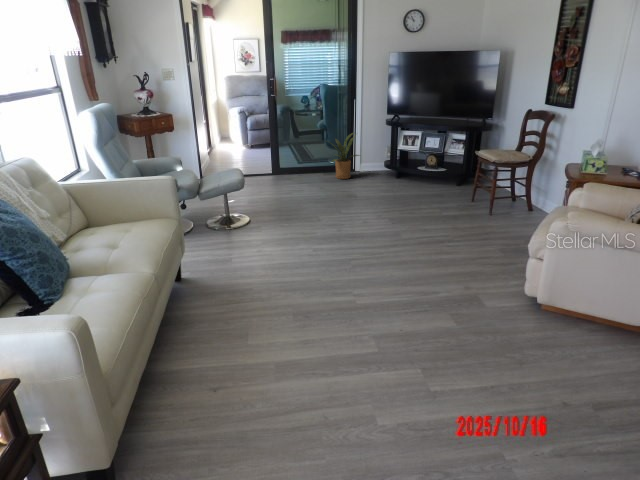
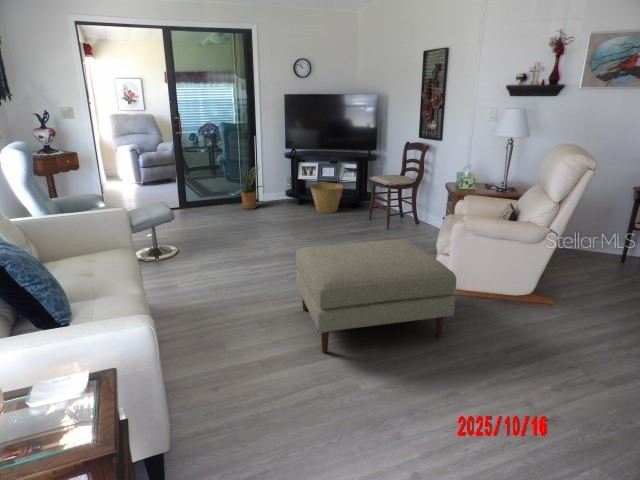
basket: none [408,155,448,189] -> present [310,183,344,213]
ottoman: none [346,234,540,370] -> present [296,239,456,353]

